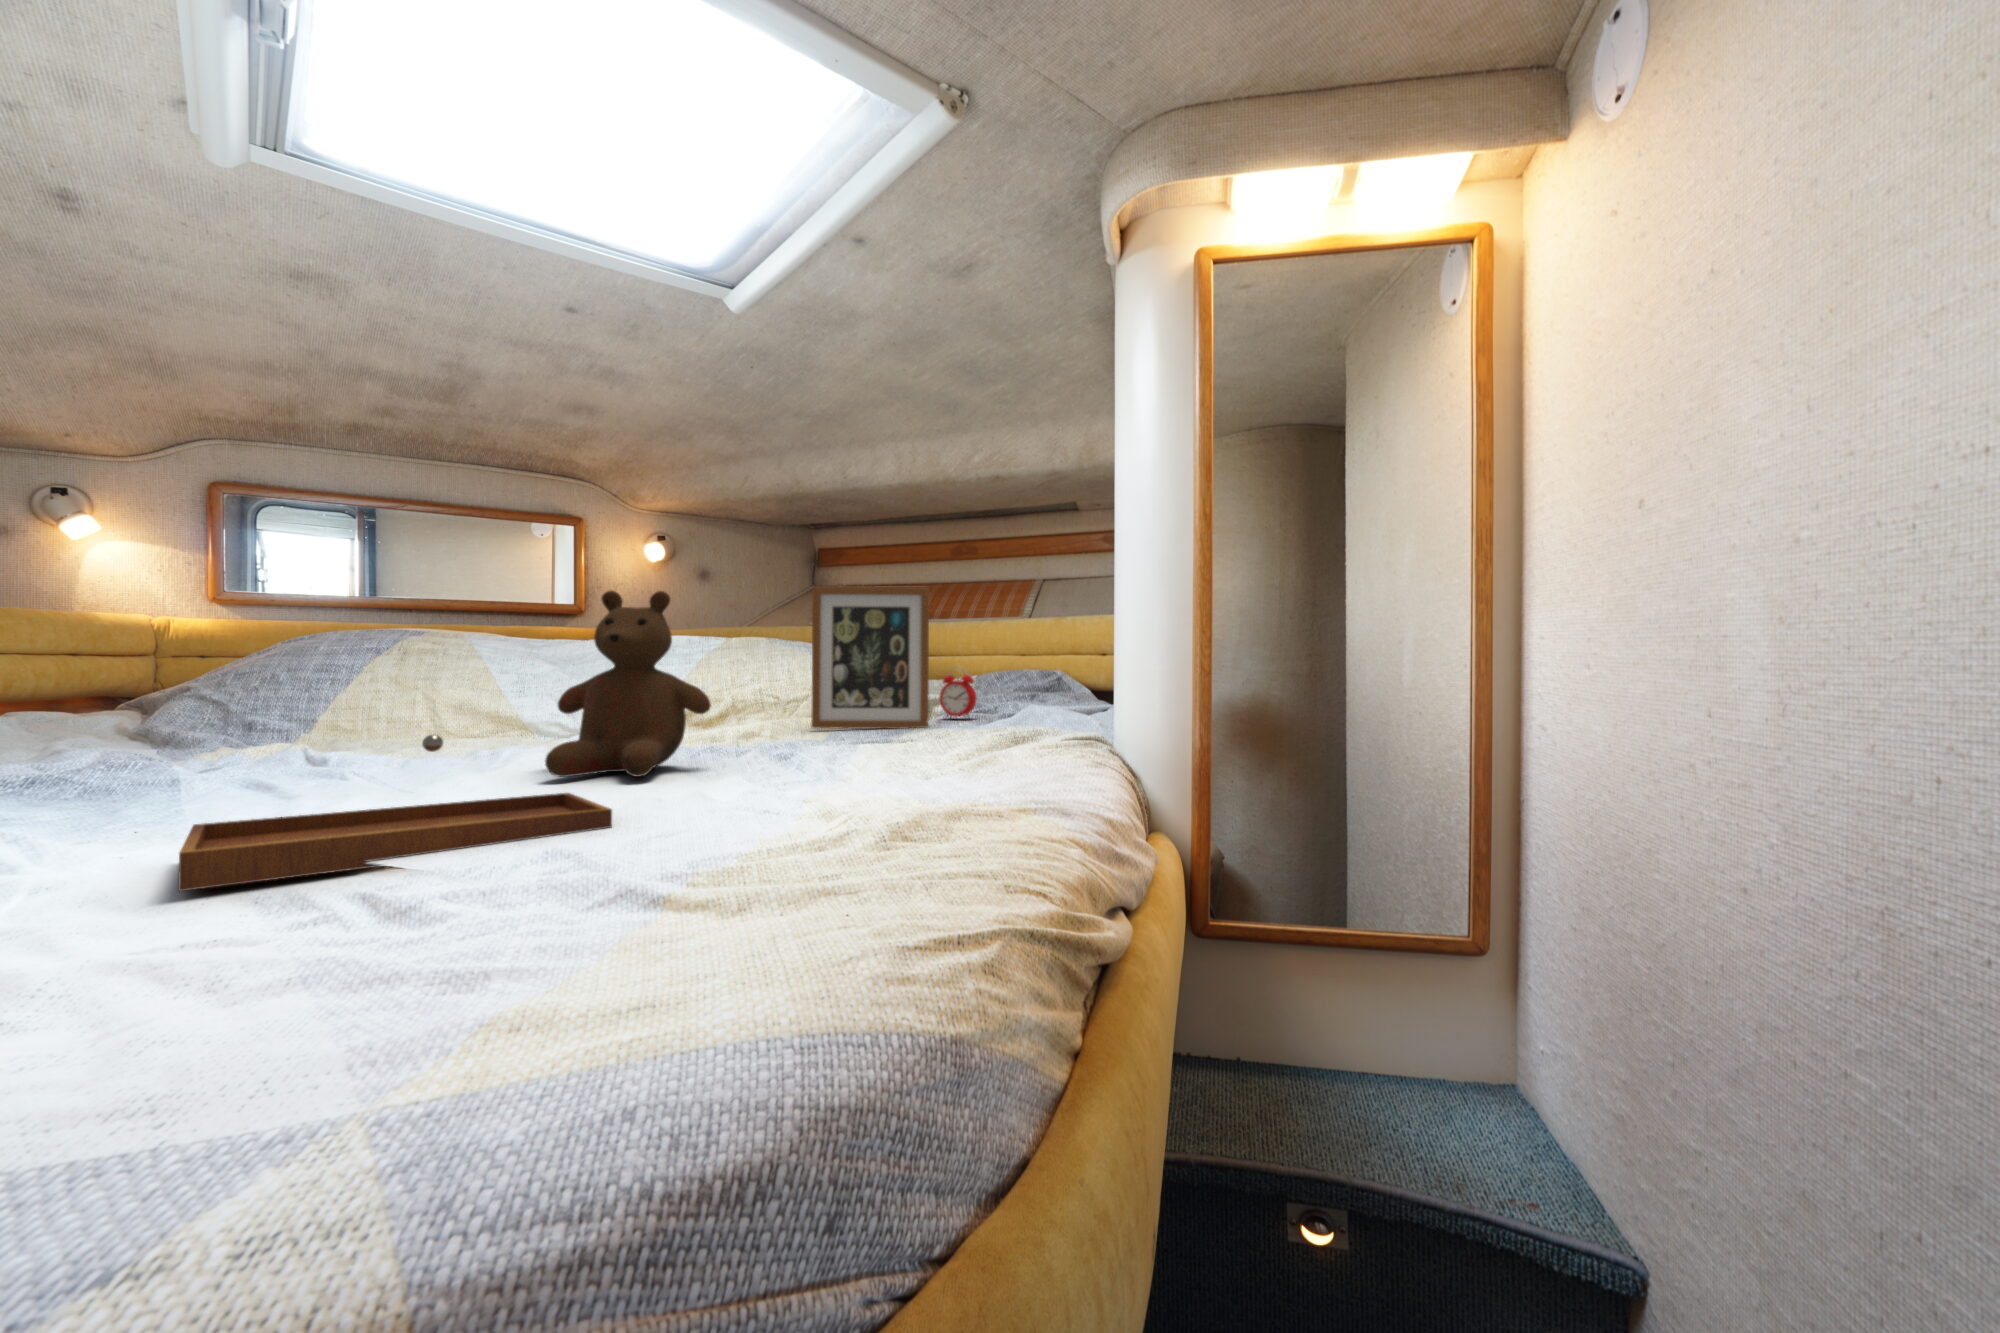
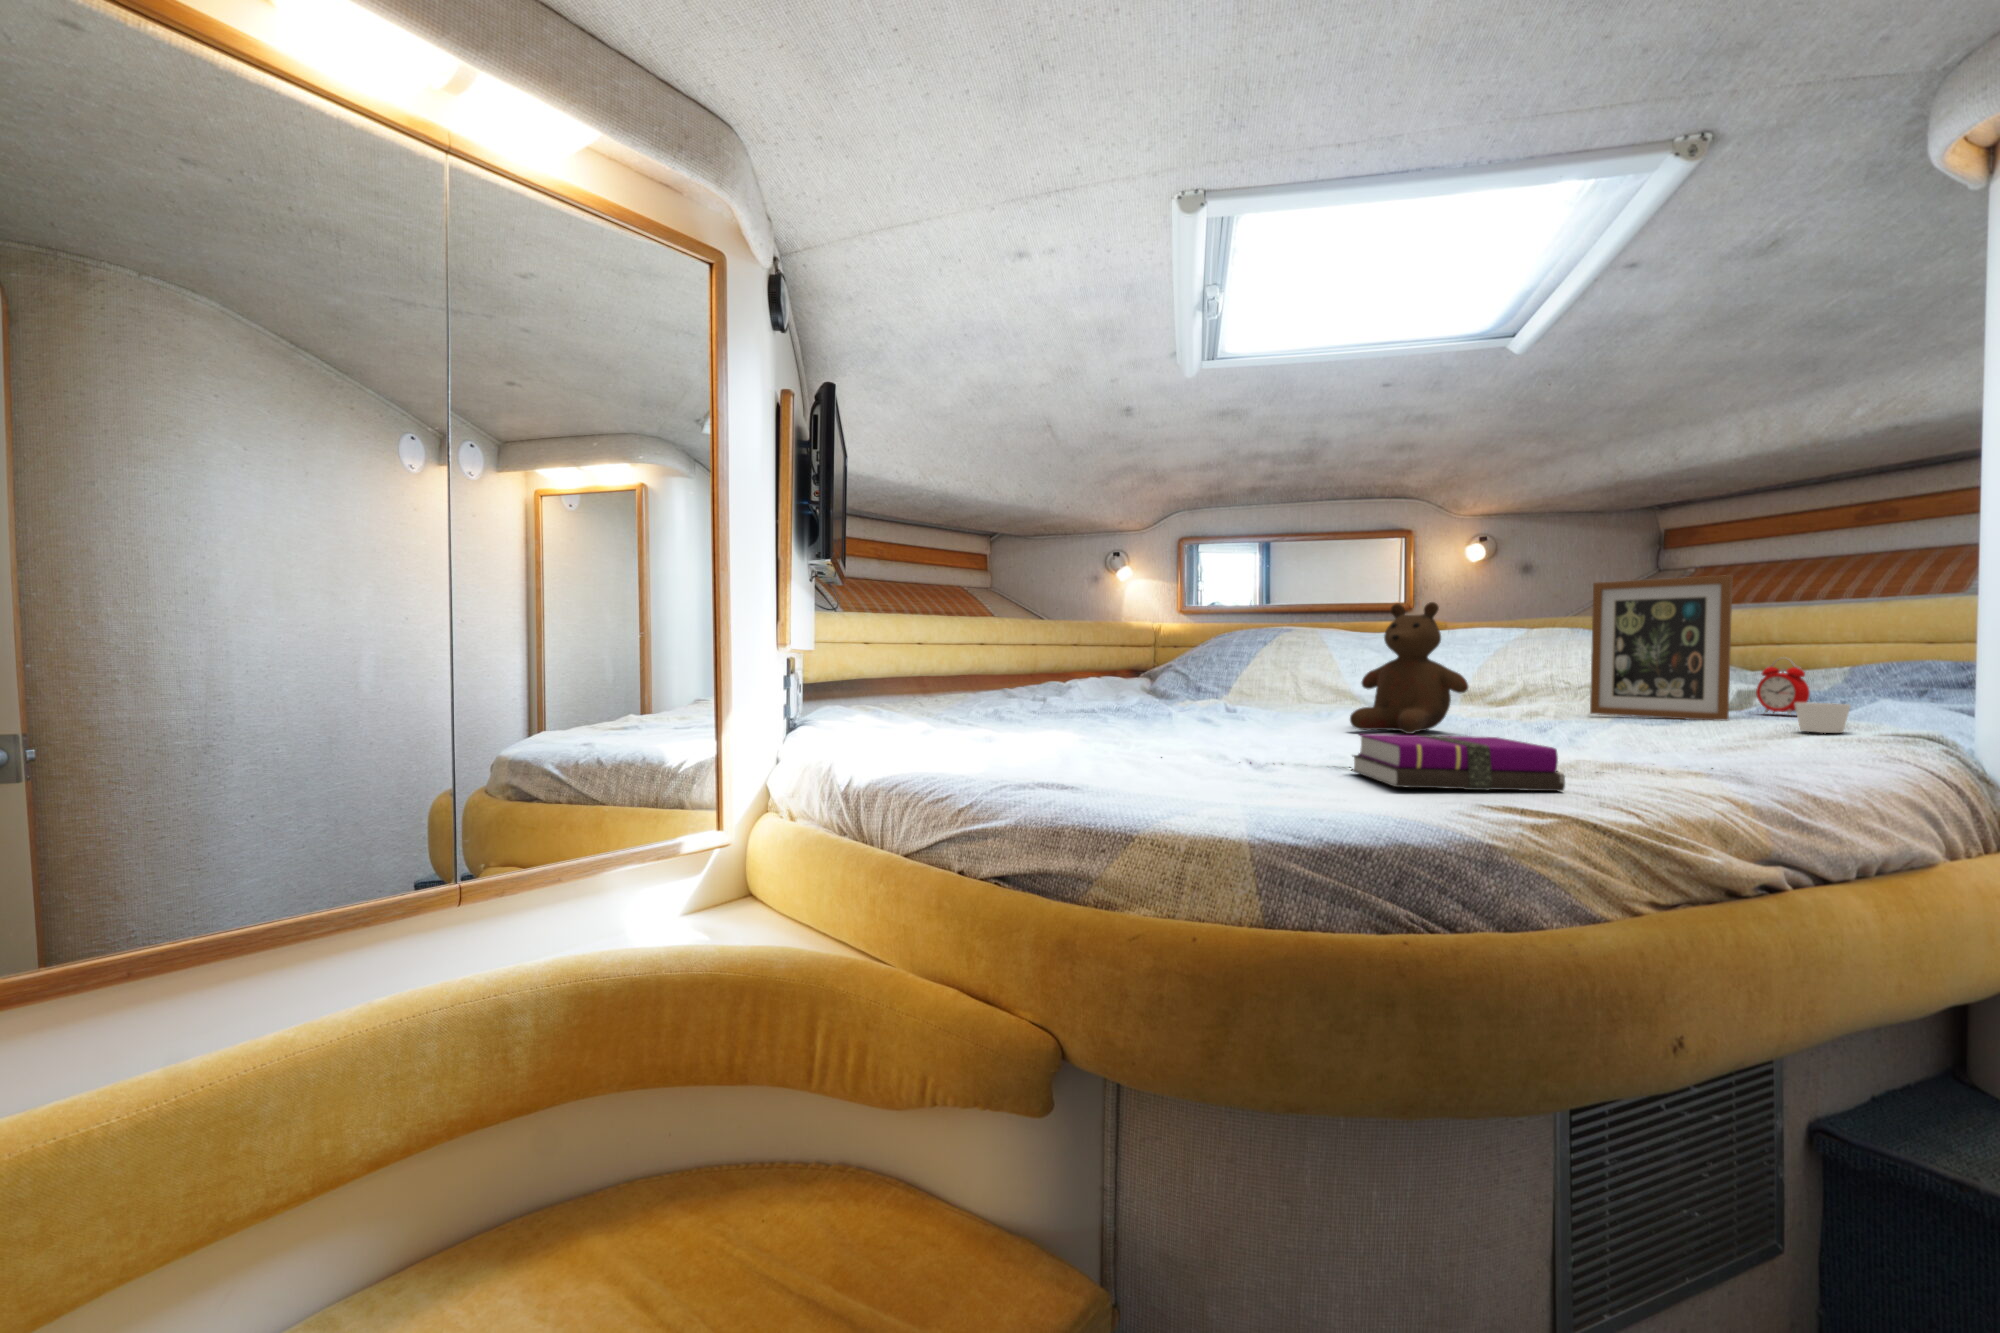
candle: none [994,708,1032,735] -> present [1795,703,1850,733]
tray: present [178,735,612,892] -> none [1189,695,1375,761]
notebook: none [592,781,925,911] -> present [1352,734,1565,791]

